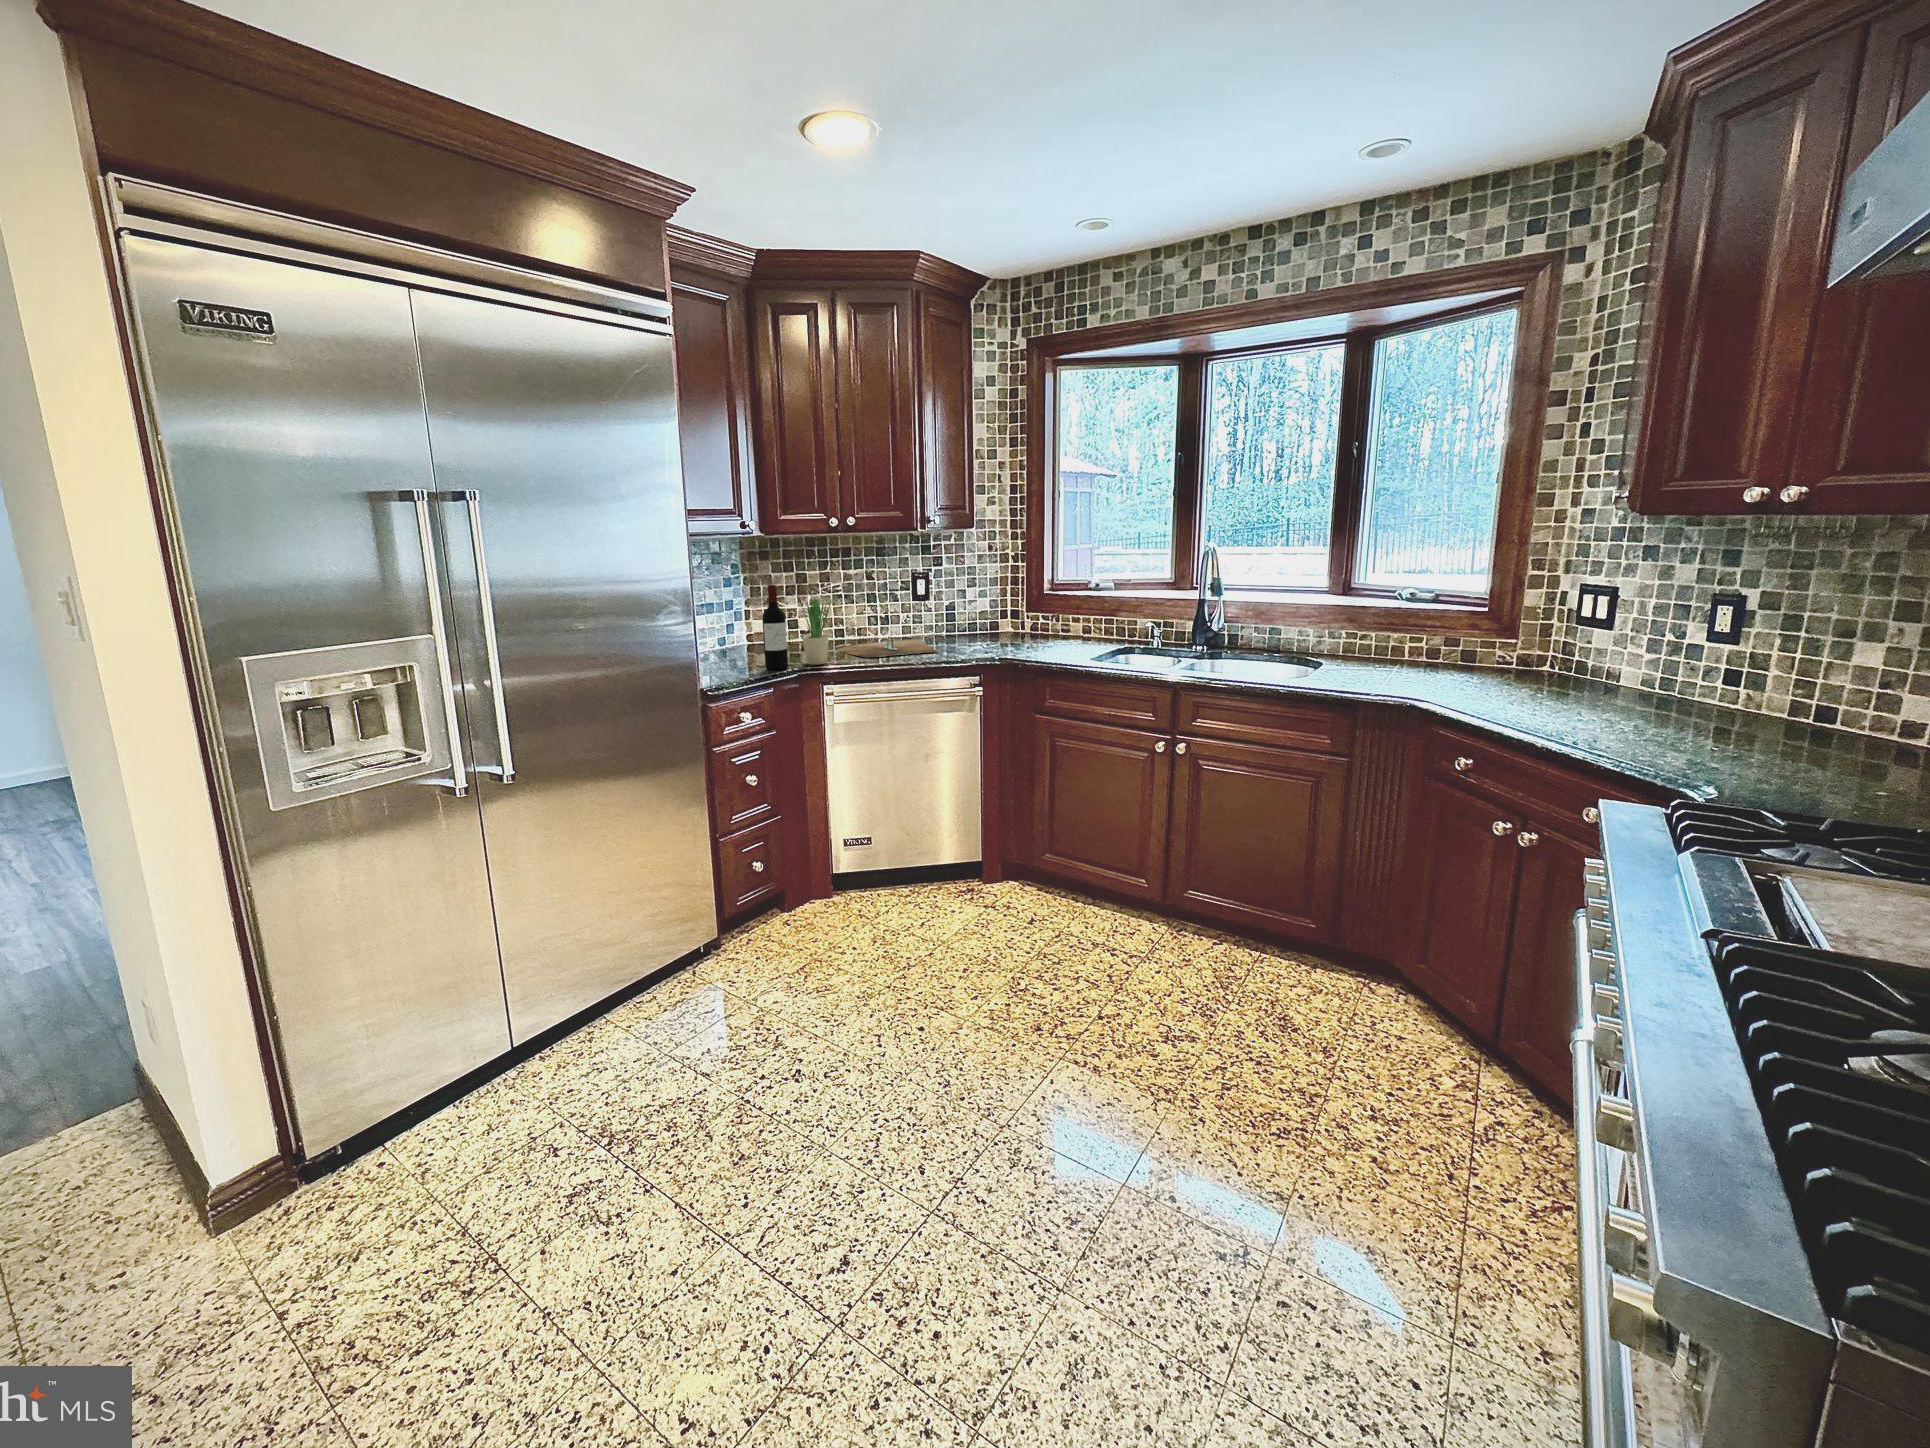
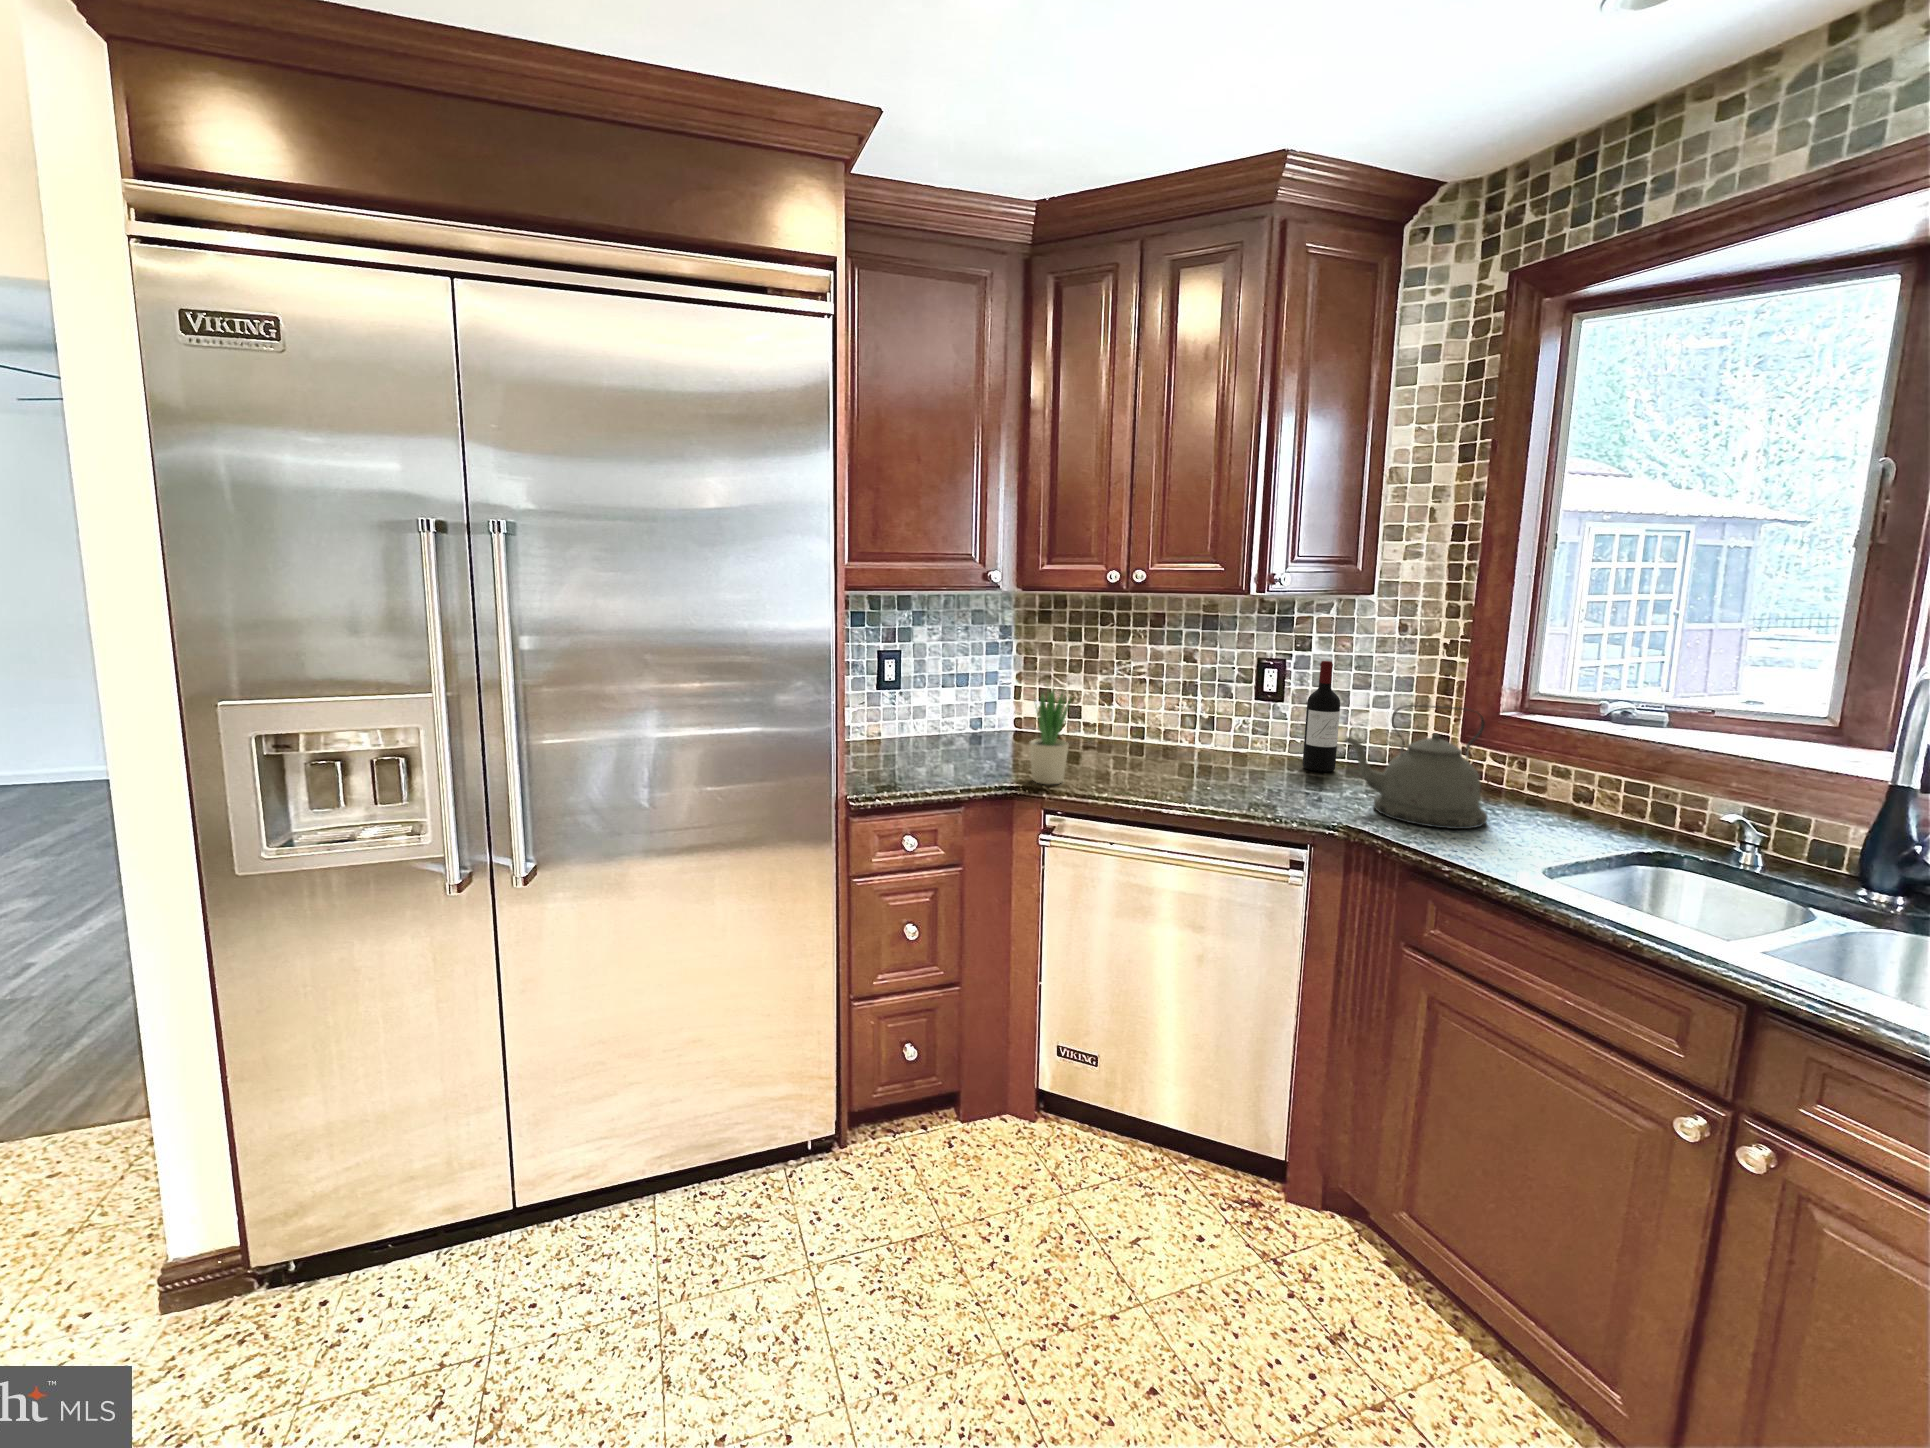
wine bottle: present [762,585,788,670] -> present [1303,661,1340,772]
kettle: none [983,586,1053,652] -> present [1345,705,1487,829]
cutting board: present [835,639,936,658] -> none [1110,751,1255,792]

